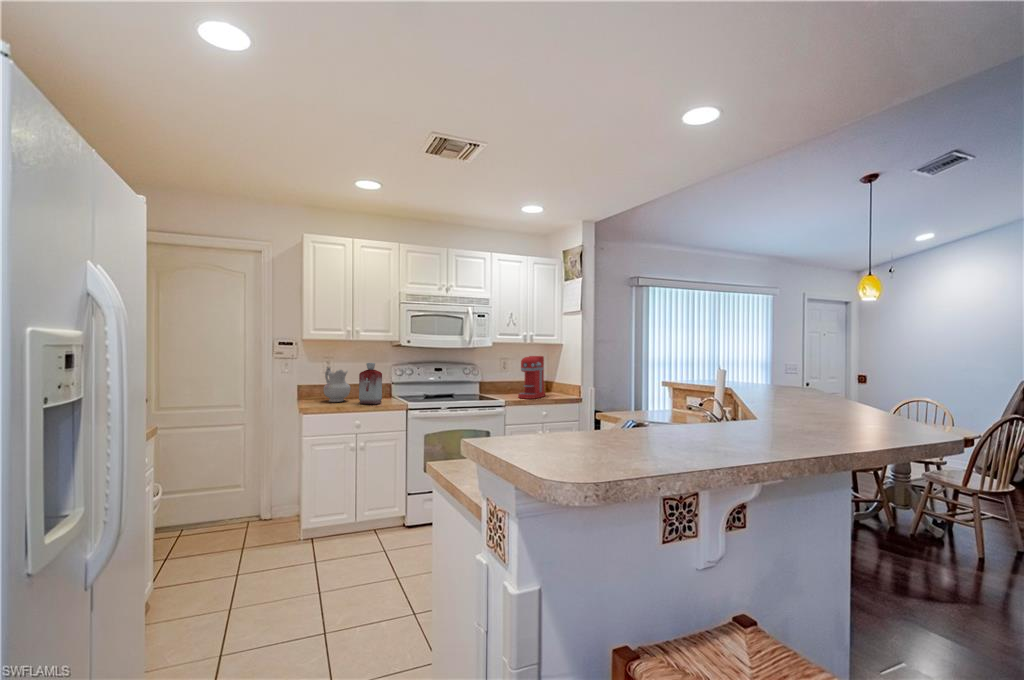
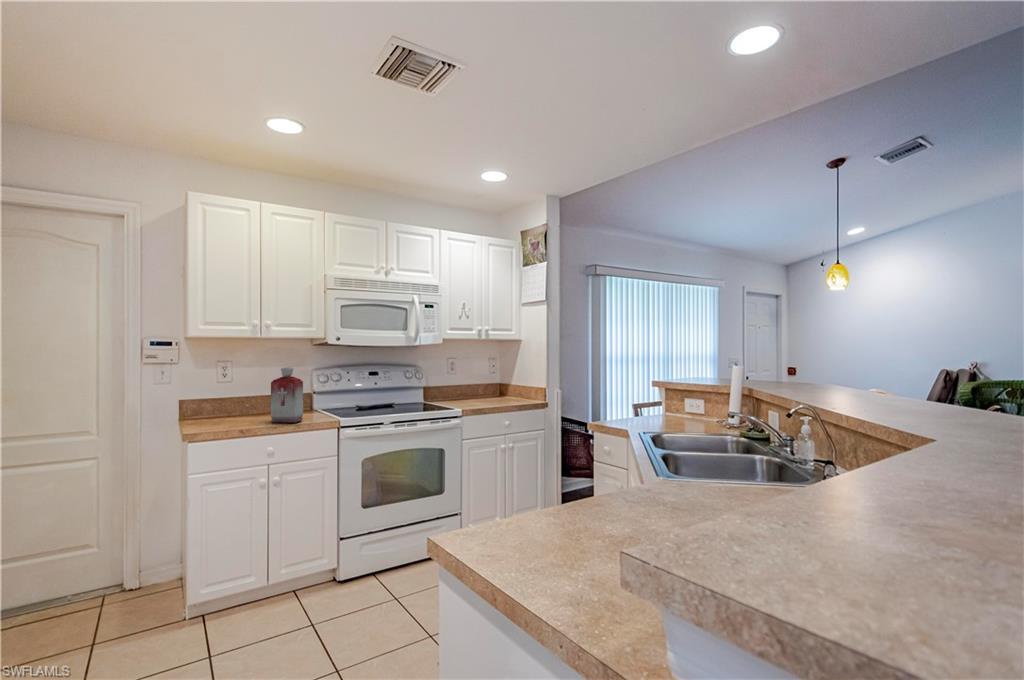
coffee maker: present [518,356,545,399] -> none [474,355,504,407]
ceramic pitcher: present [323,368,350,402] -> none [218,375,257,421]

